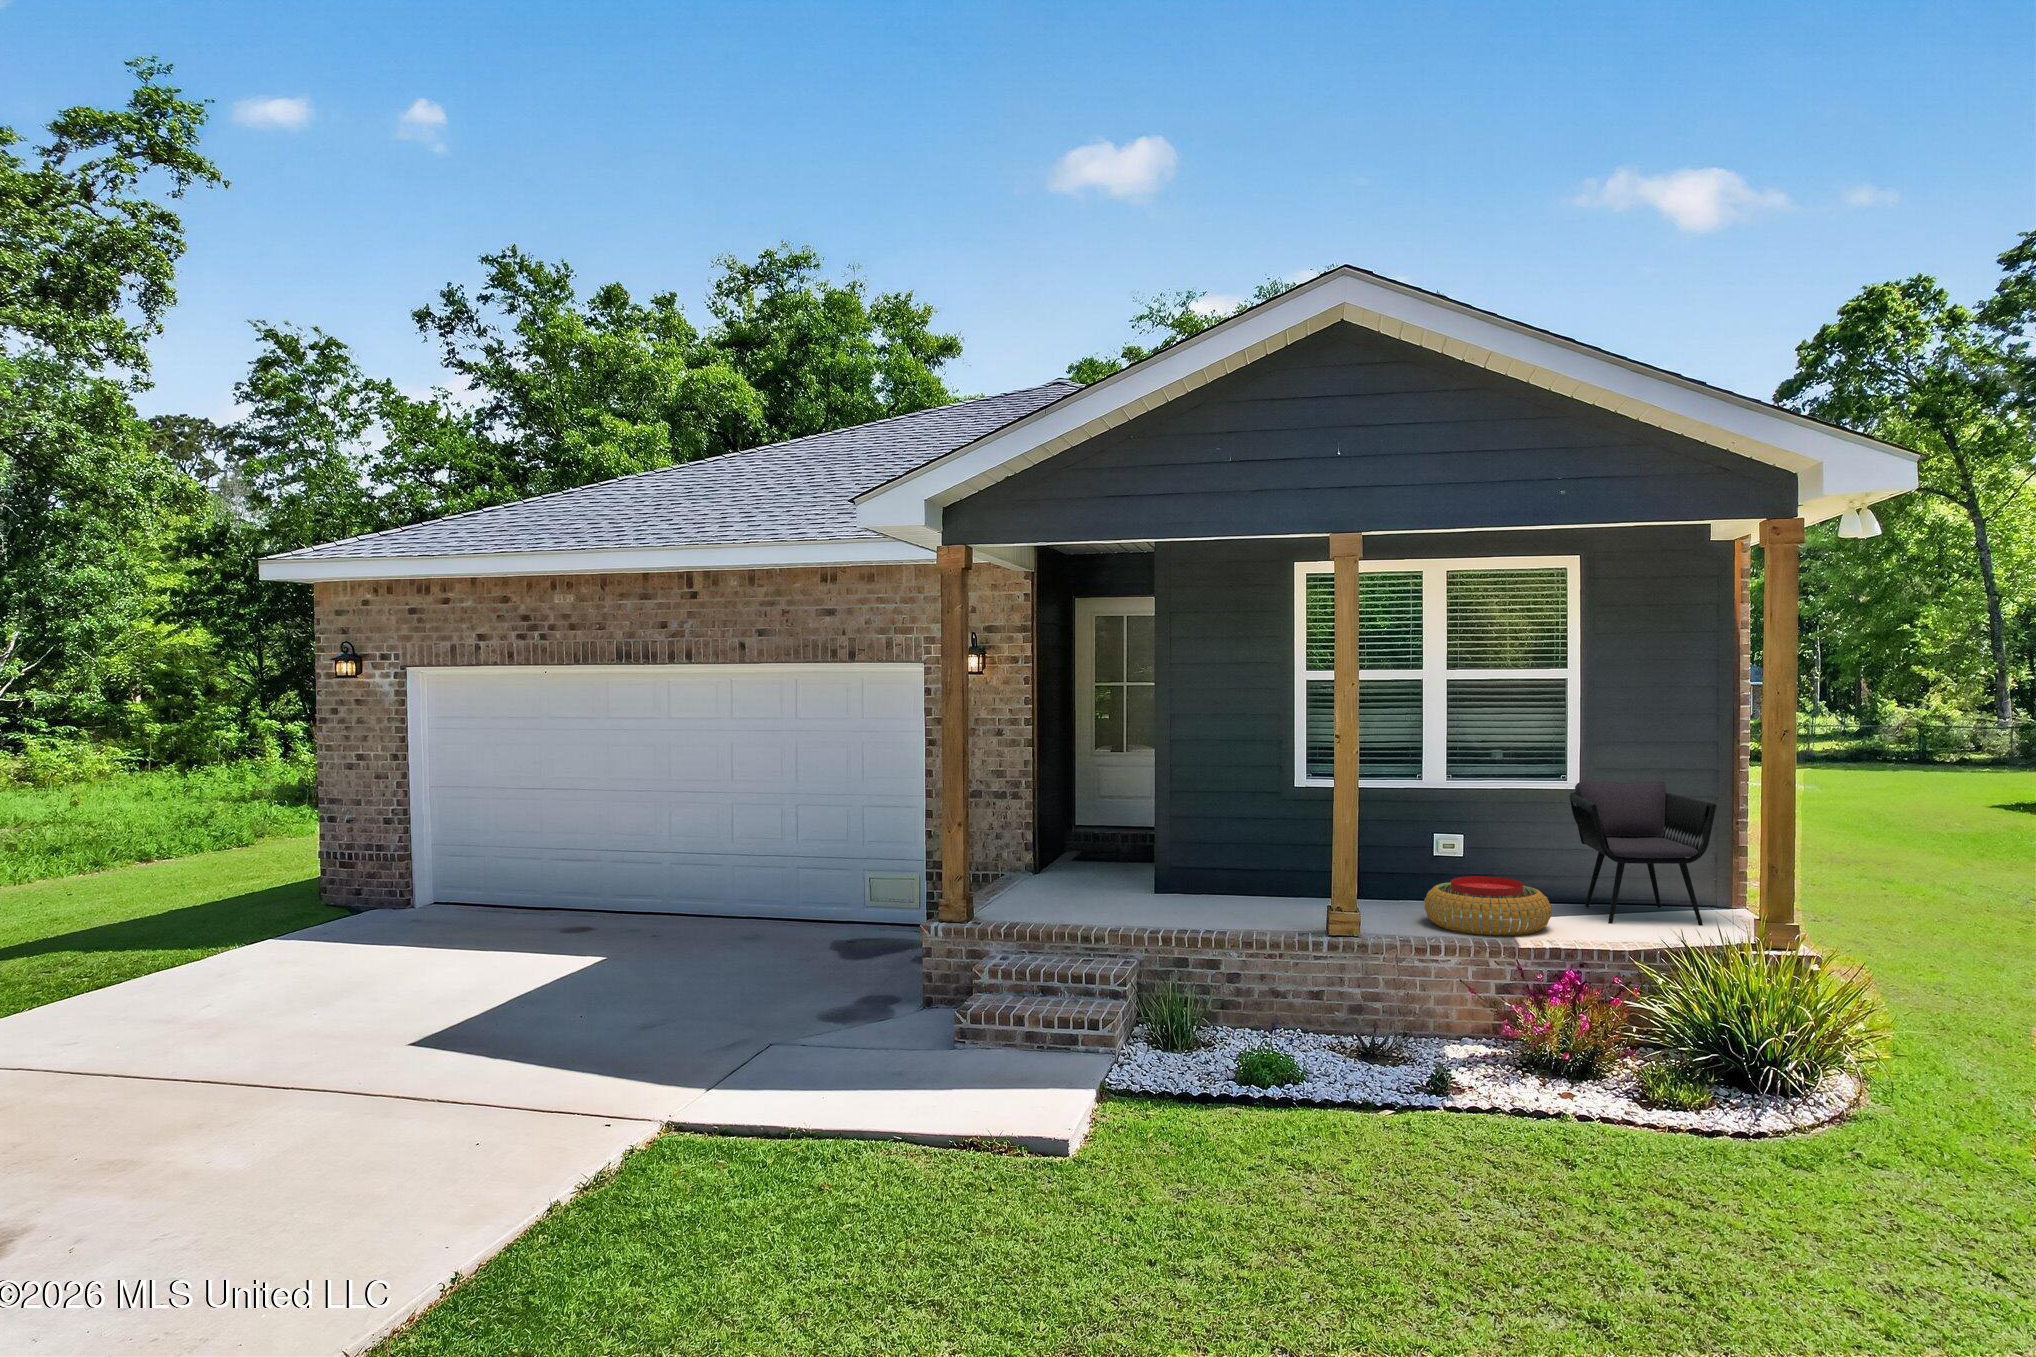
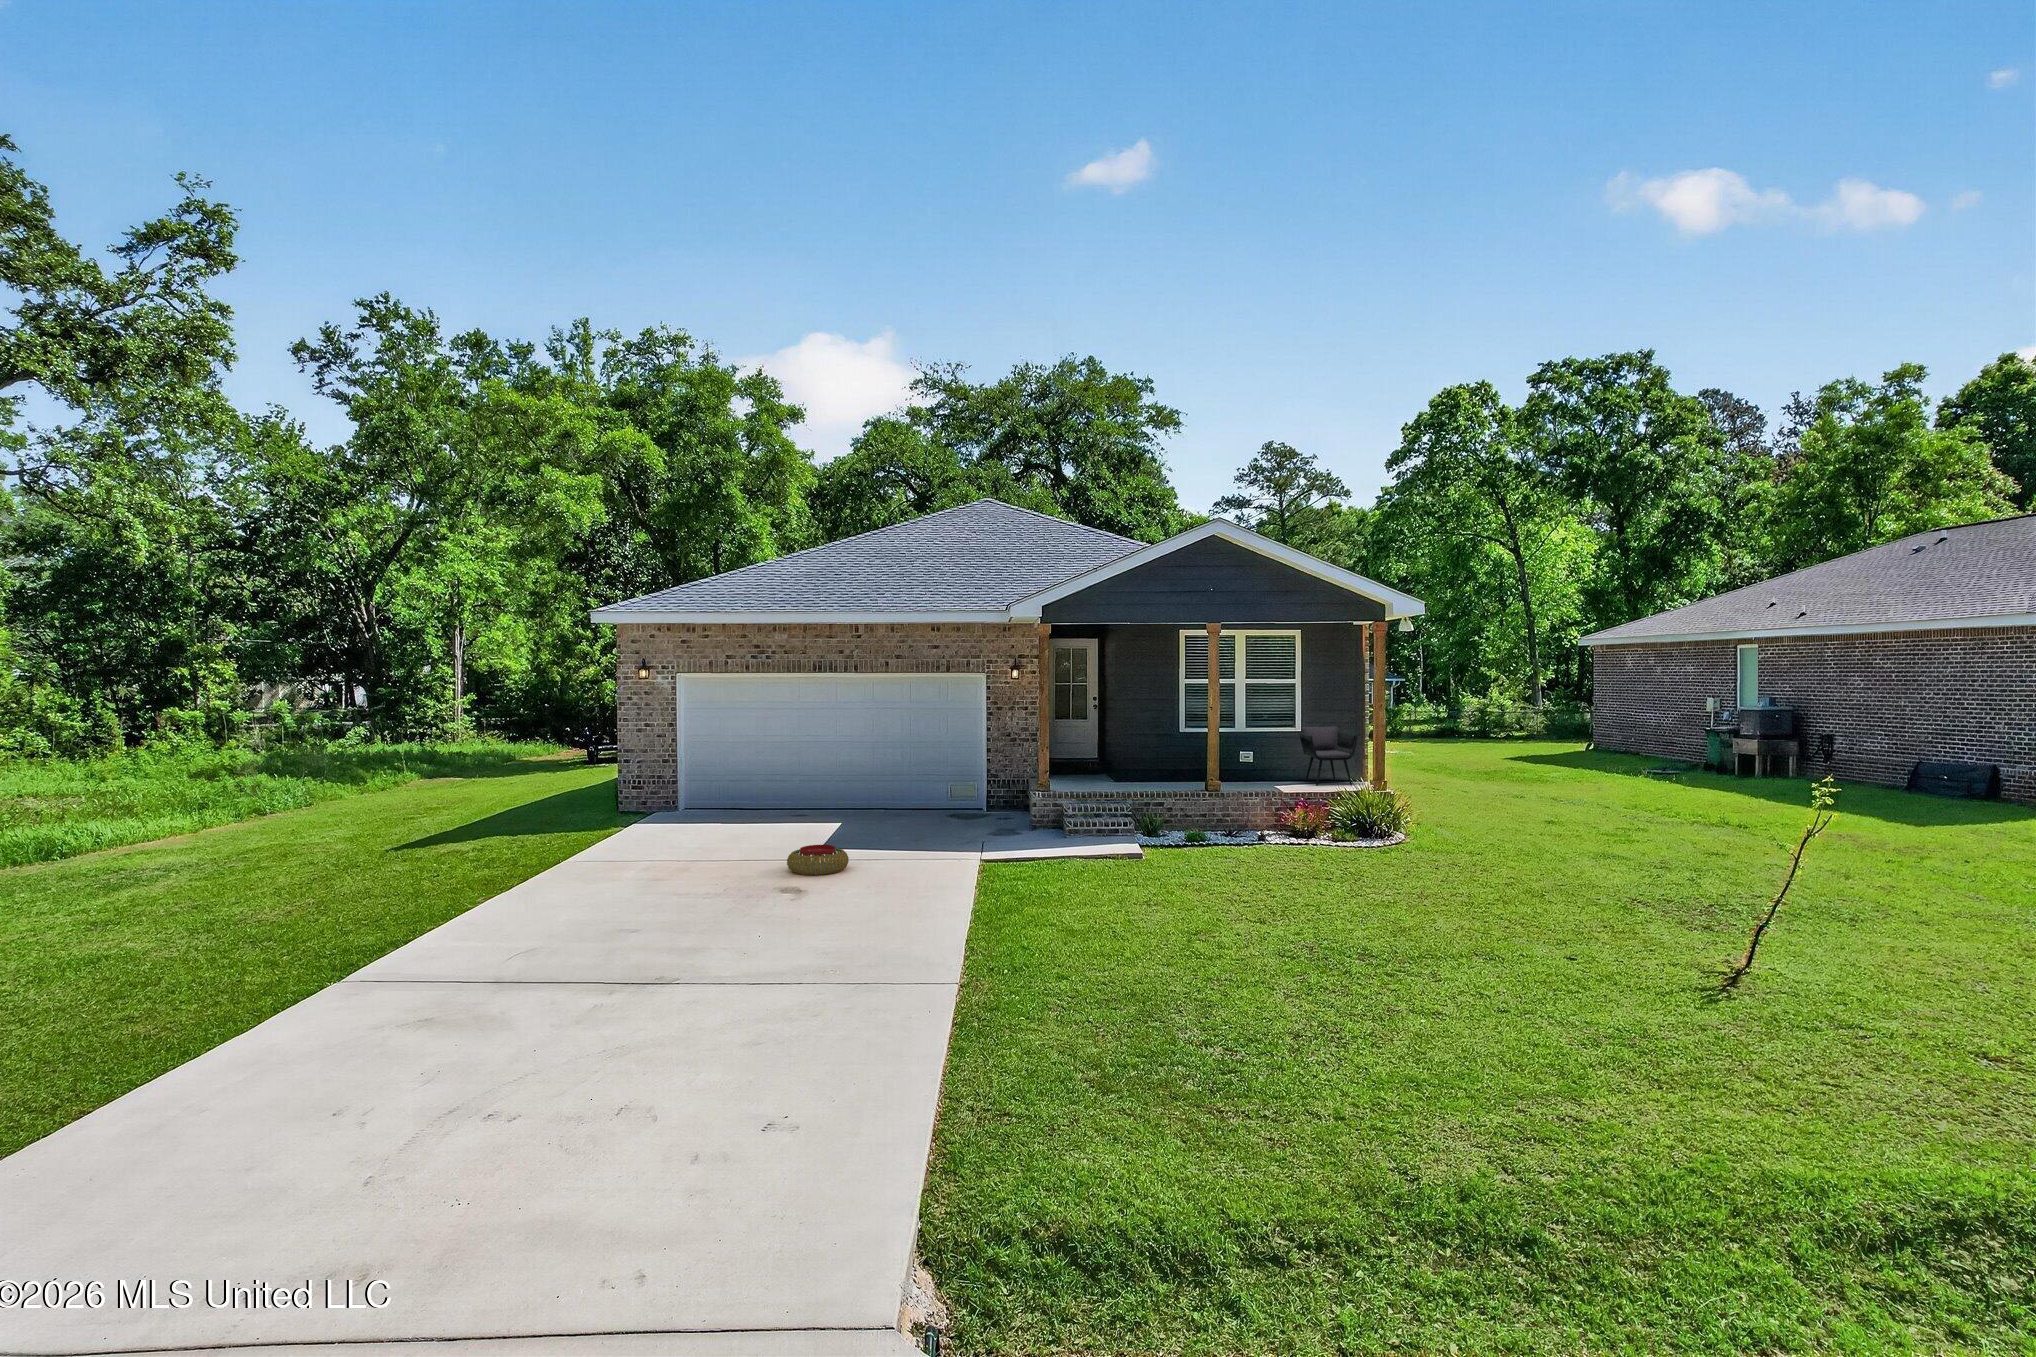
pouf: present [1424,876,1551,936] -> present [787,845,849,875]

